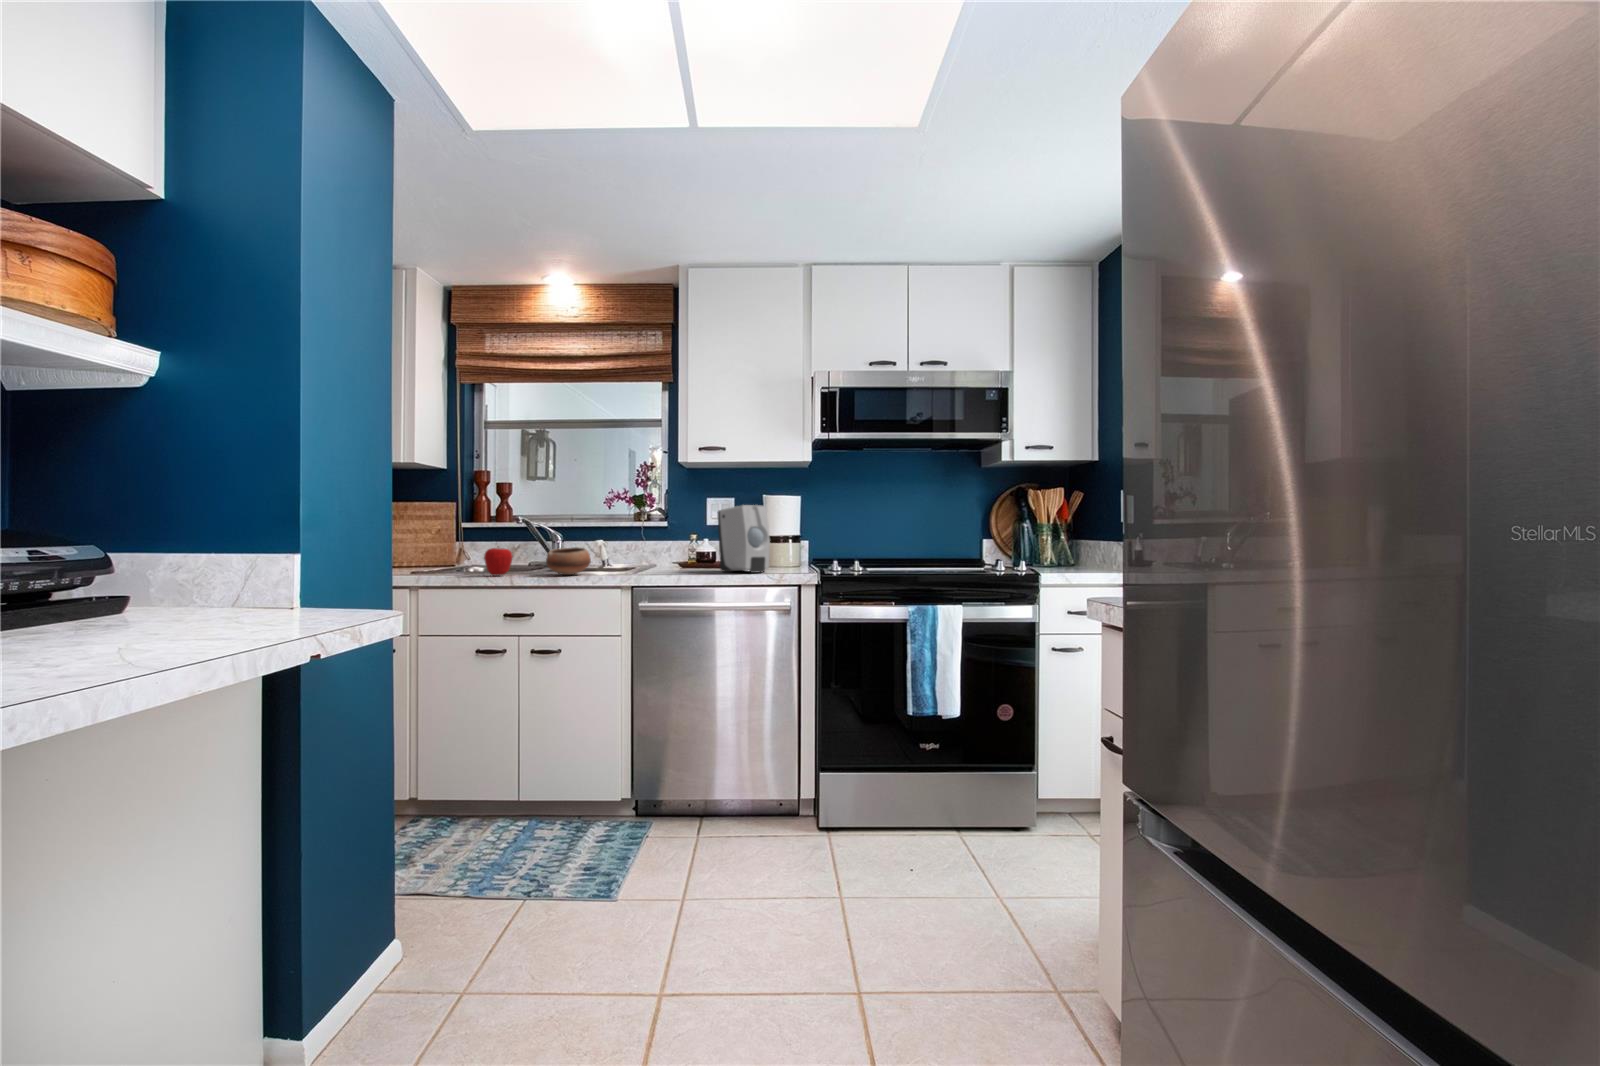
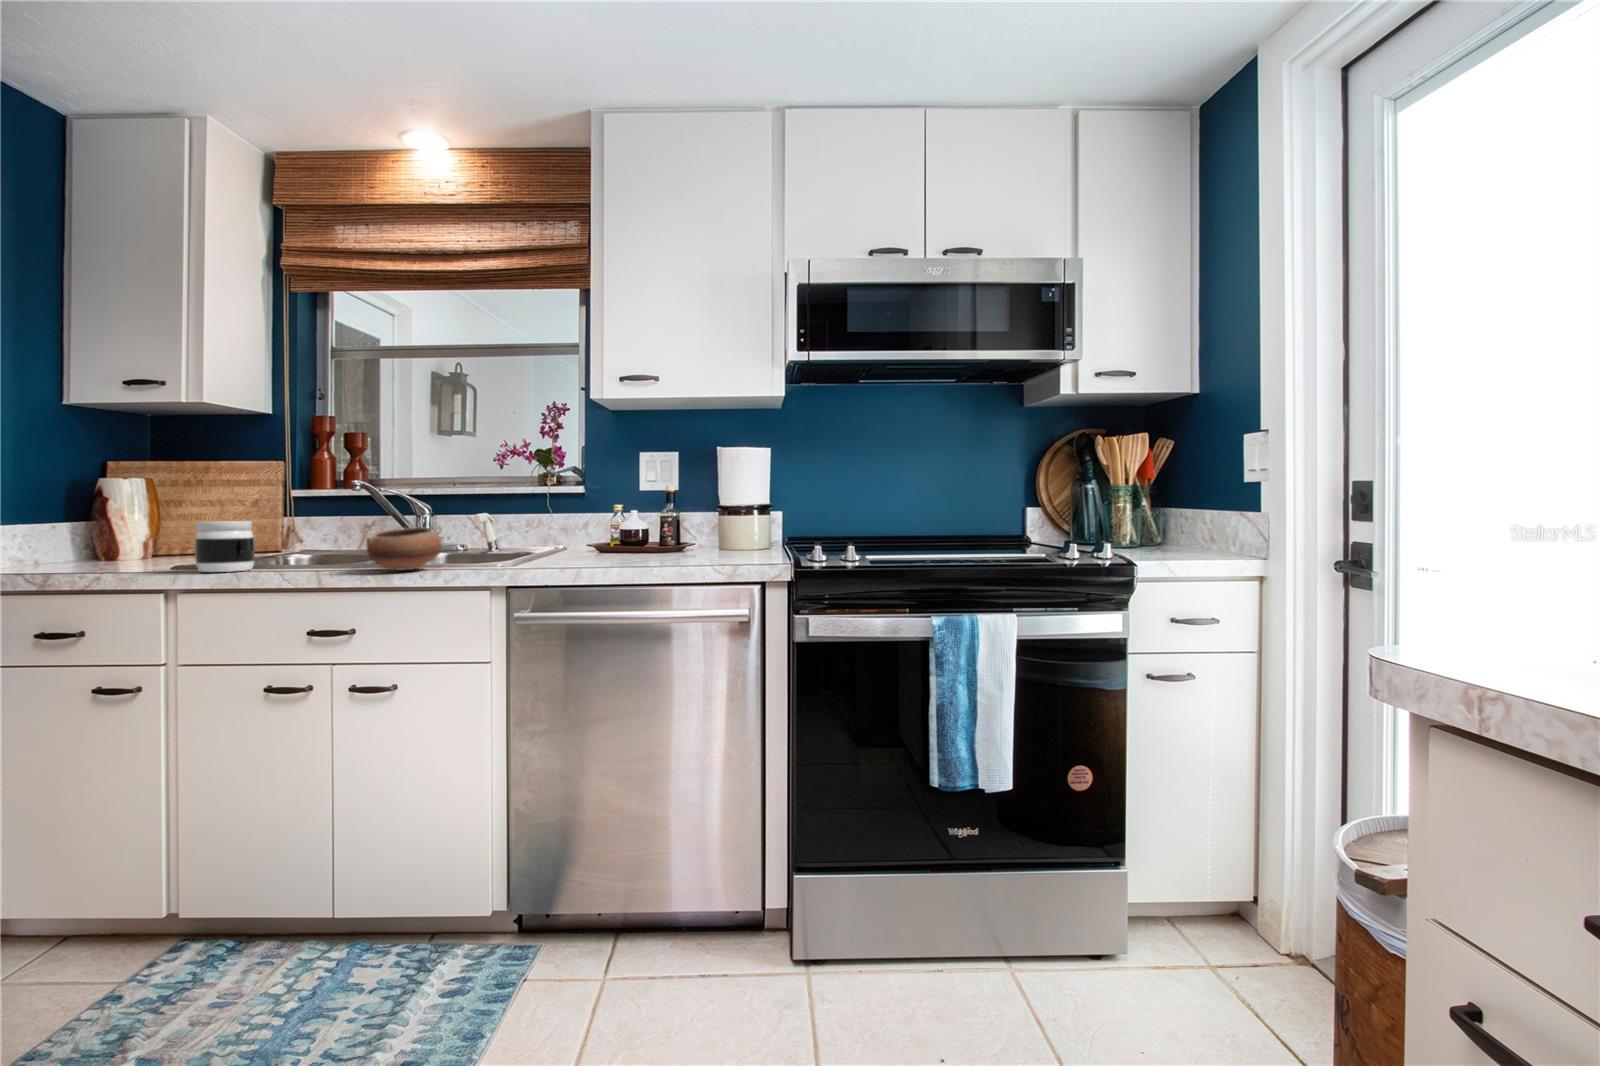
soap dispenser: present [717,505,770,573] -> none [639,460,717,565]
jar: none [431,542,466,575] -> present [195,521,255,572]
apple: present [484,548,512,575] -> none [271,526,320,572]

